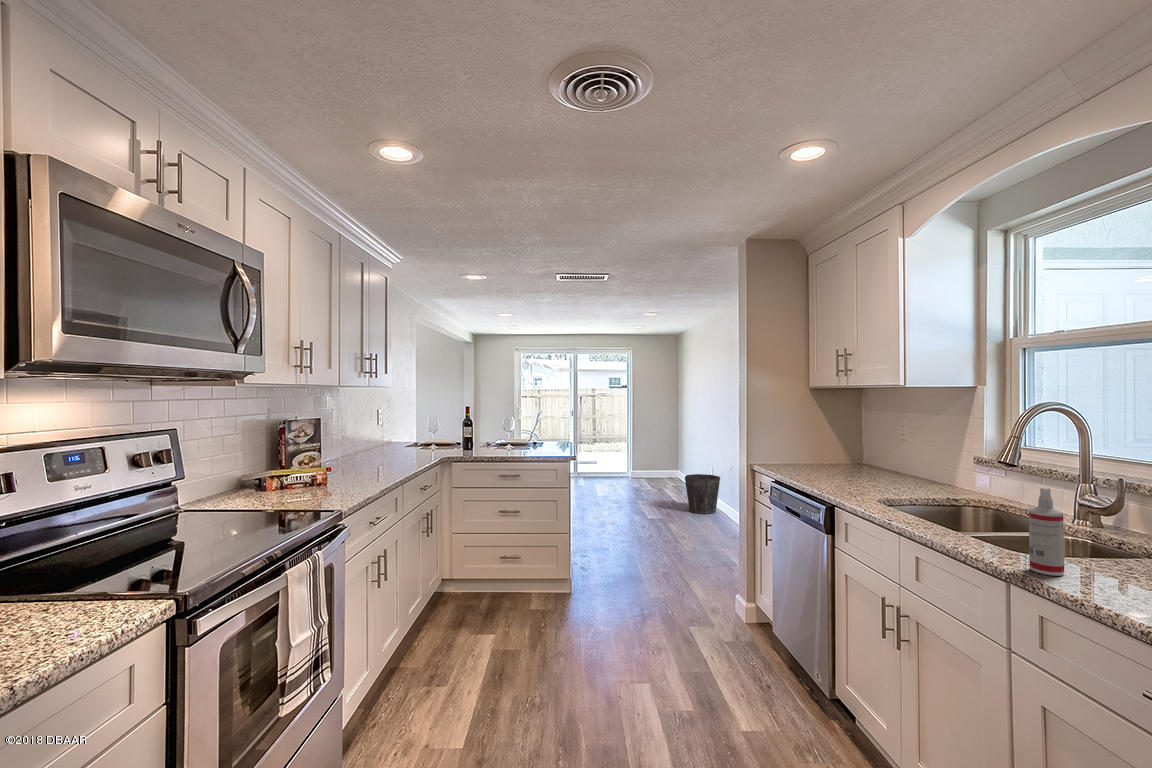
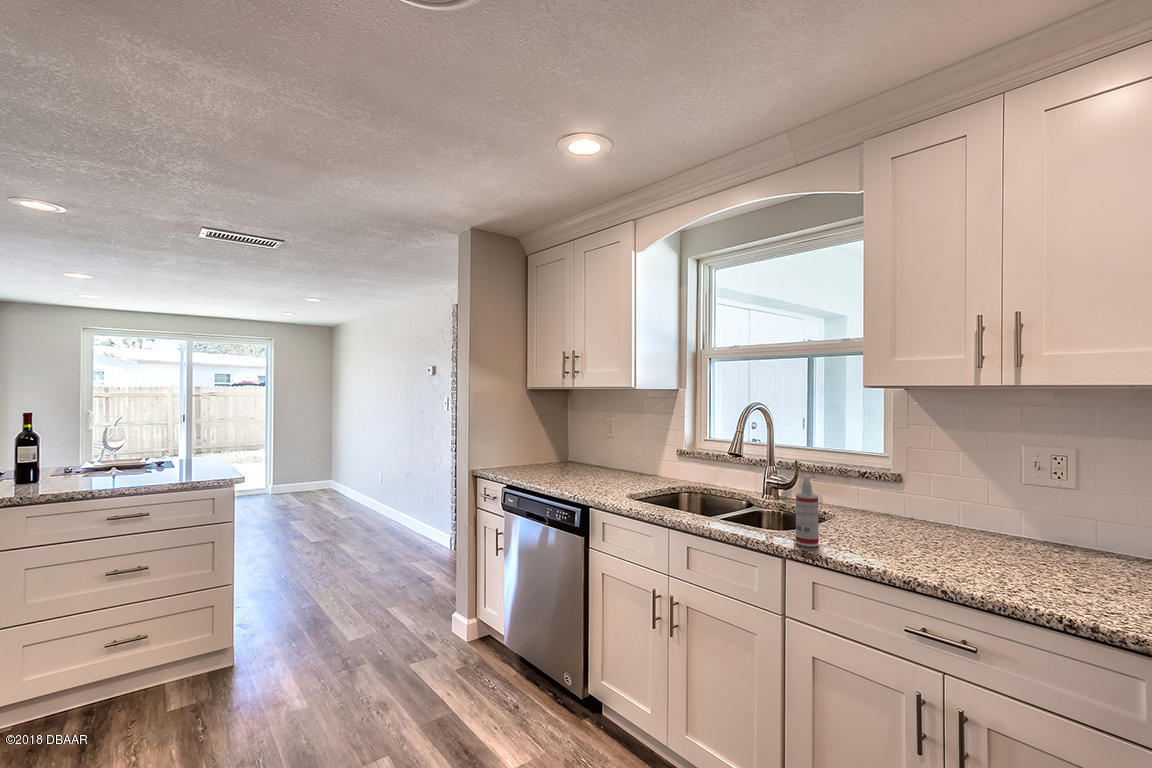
waste bin: present [685,474,720,514] -> none [353,482,393,527]

